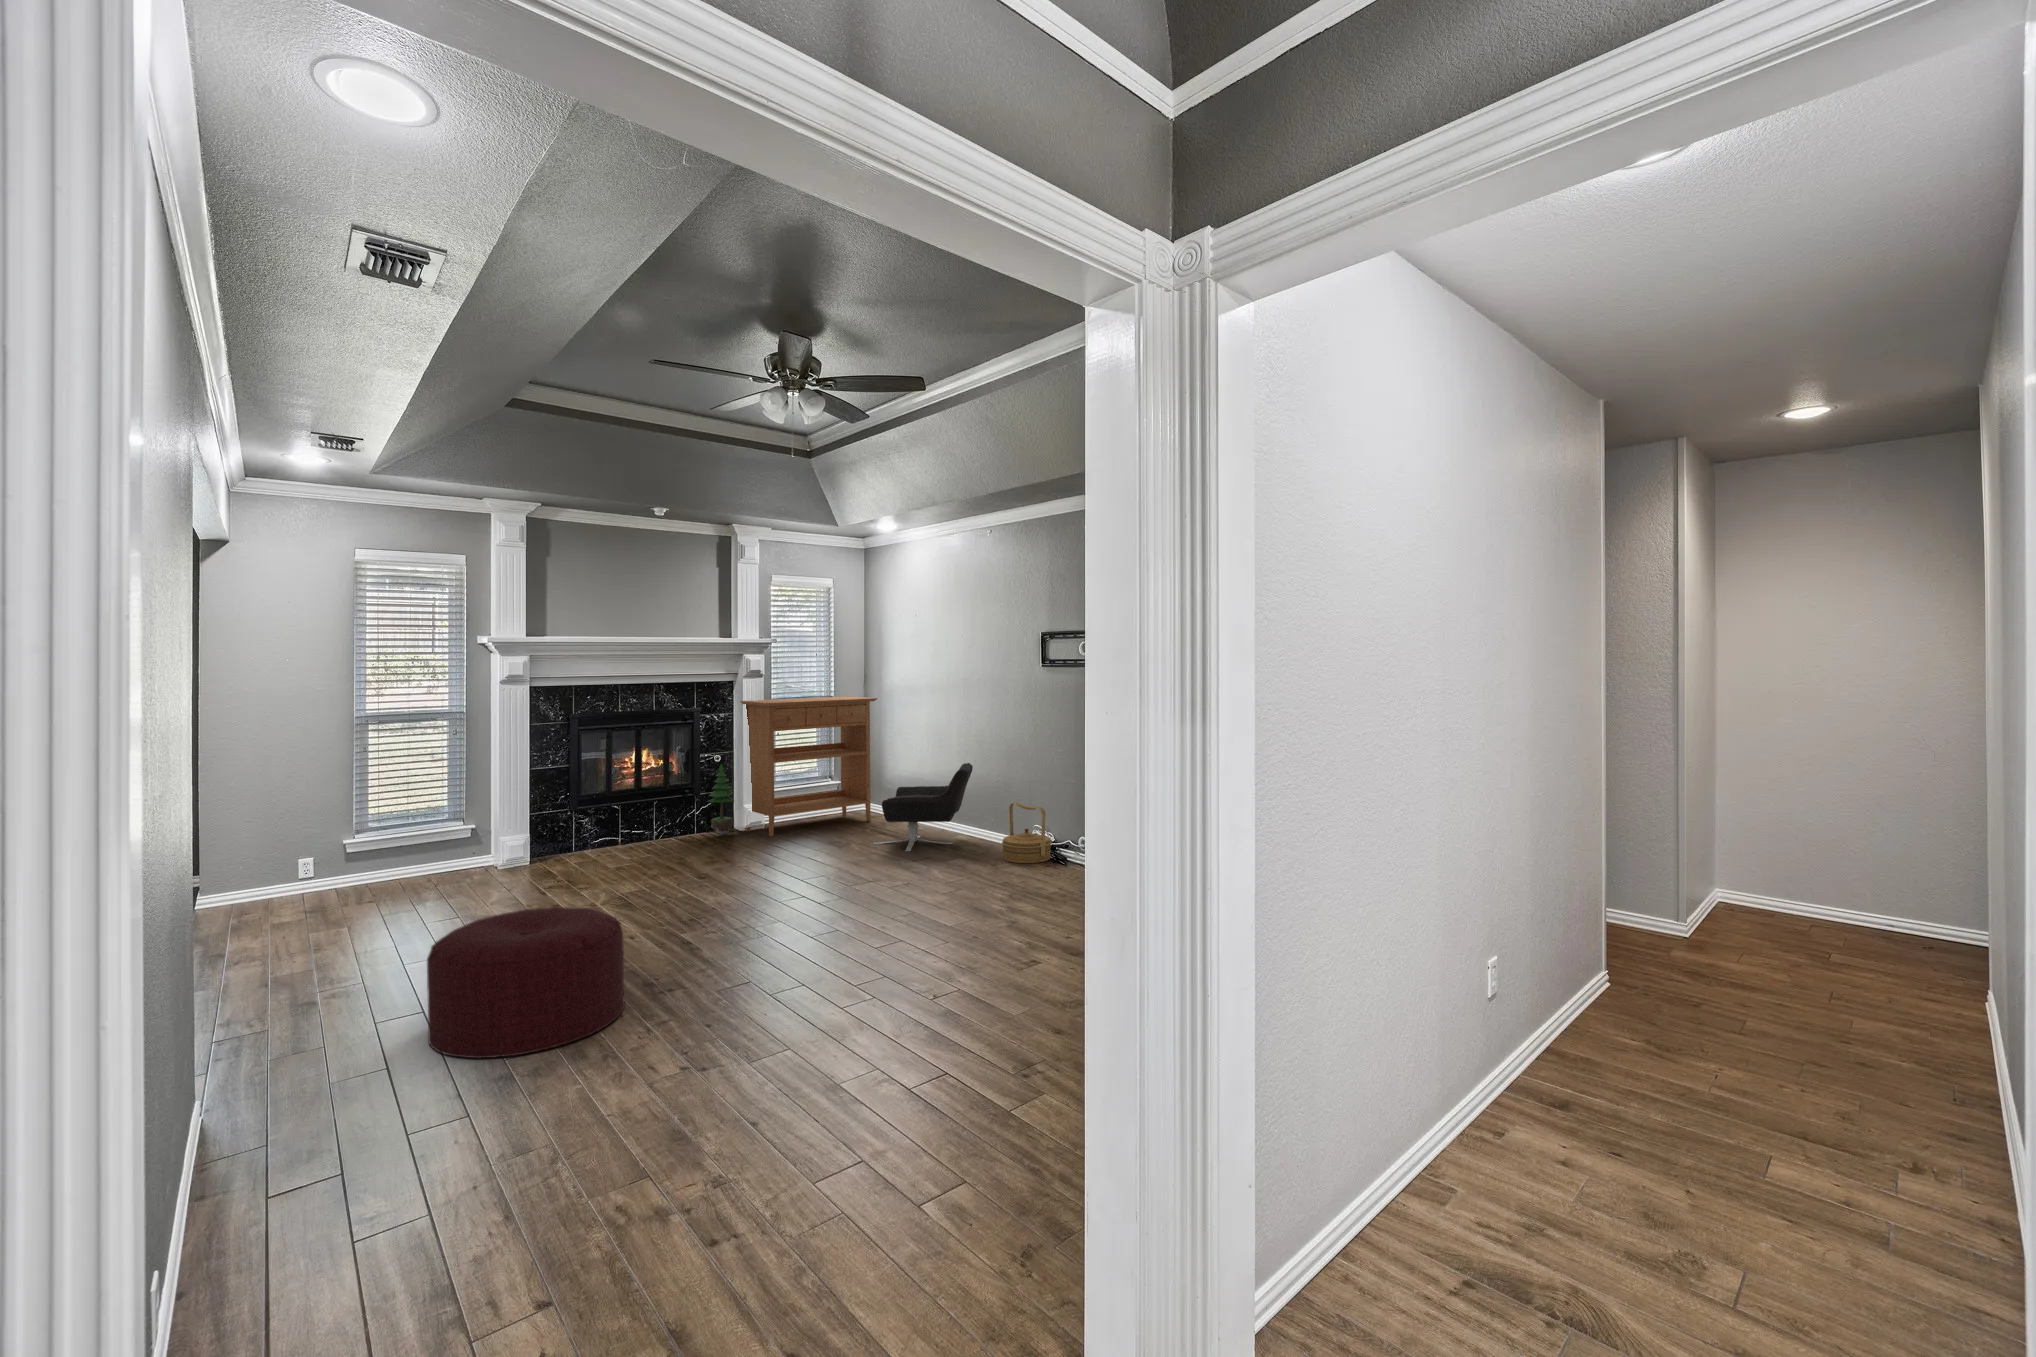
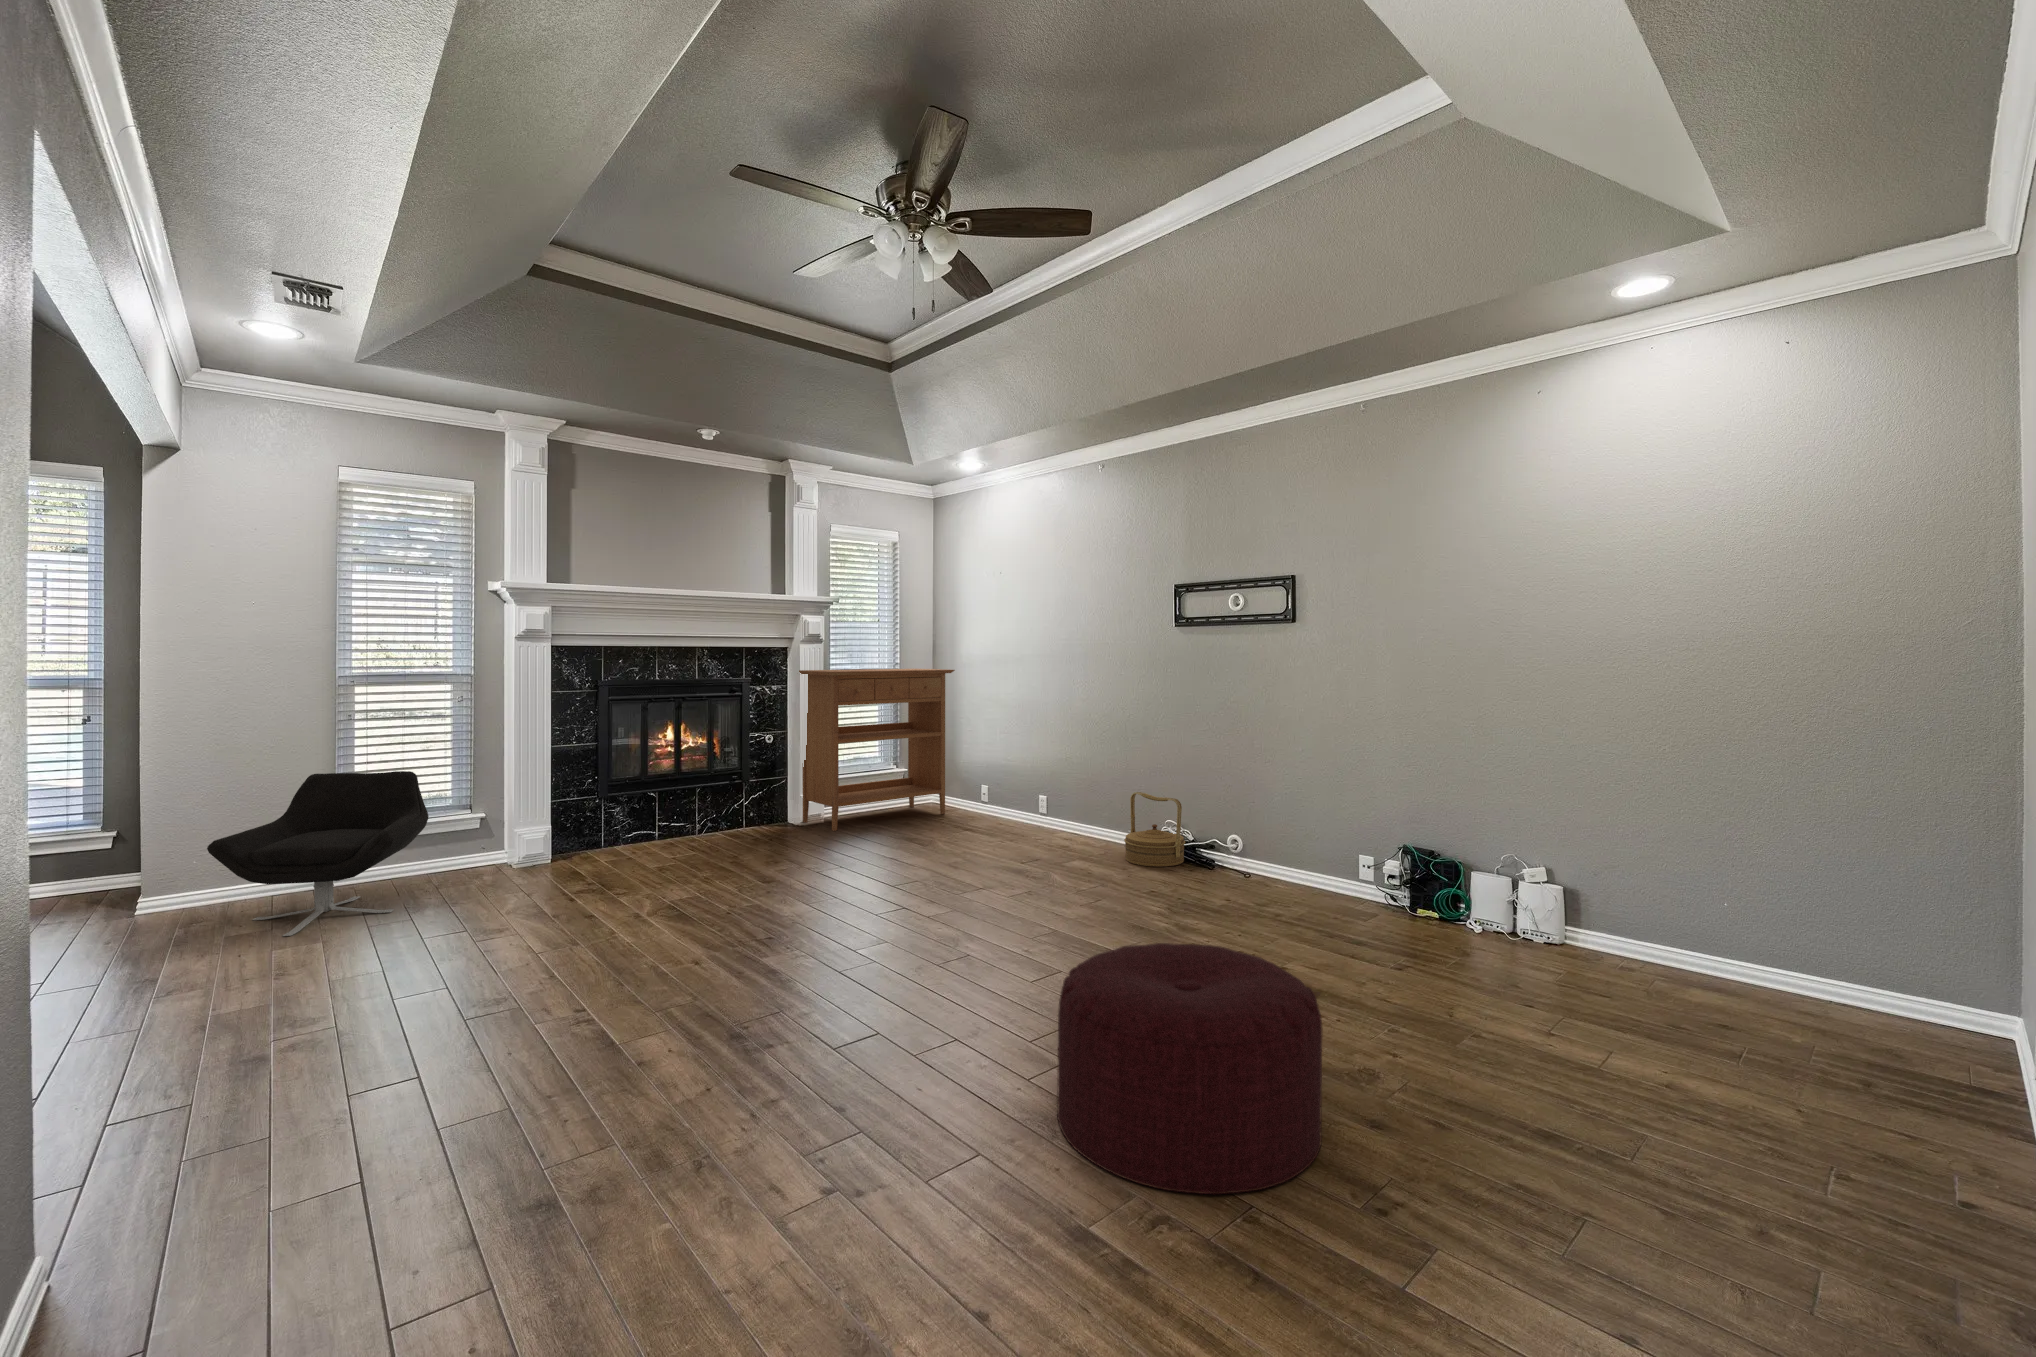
lounge chair: present [873,763,973,851] -> present [207,771,429,936]
potted tree: present [708,764,734,836] -> none [759,744,792,830]
ottoman: present [427,907,625,1058] -> present [1057,943,1322,1195]

